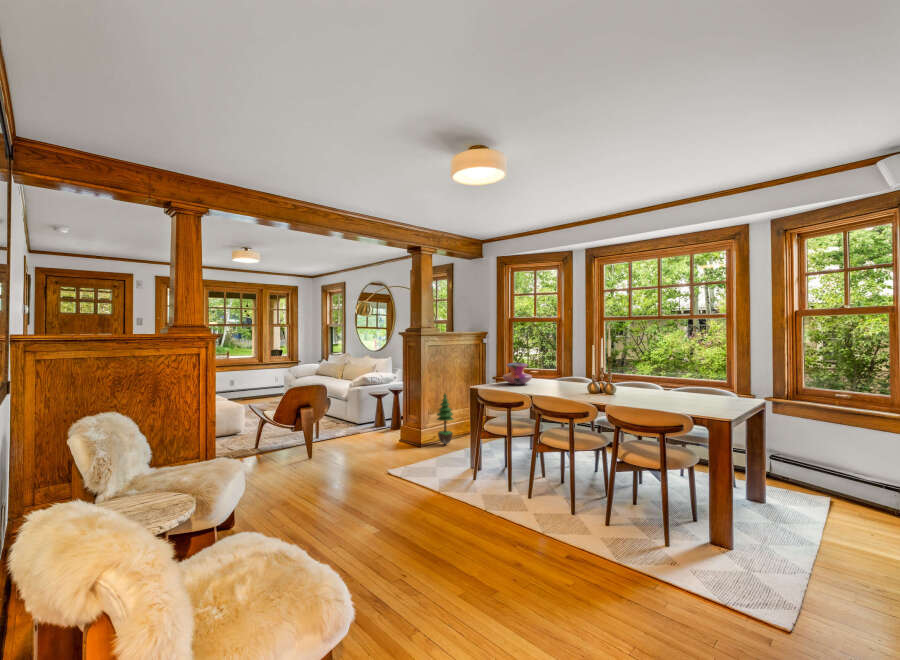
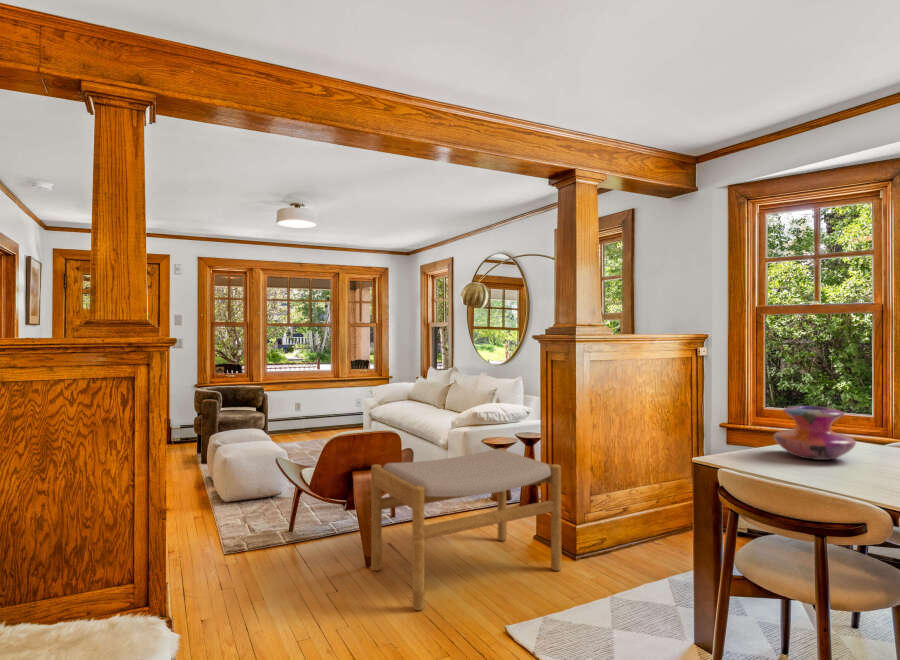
footstool: none [312,394,413,470] -> present [371,448,562,610]
potted tree: present [437,394,454,444] -> none [606,453,645,558]

